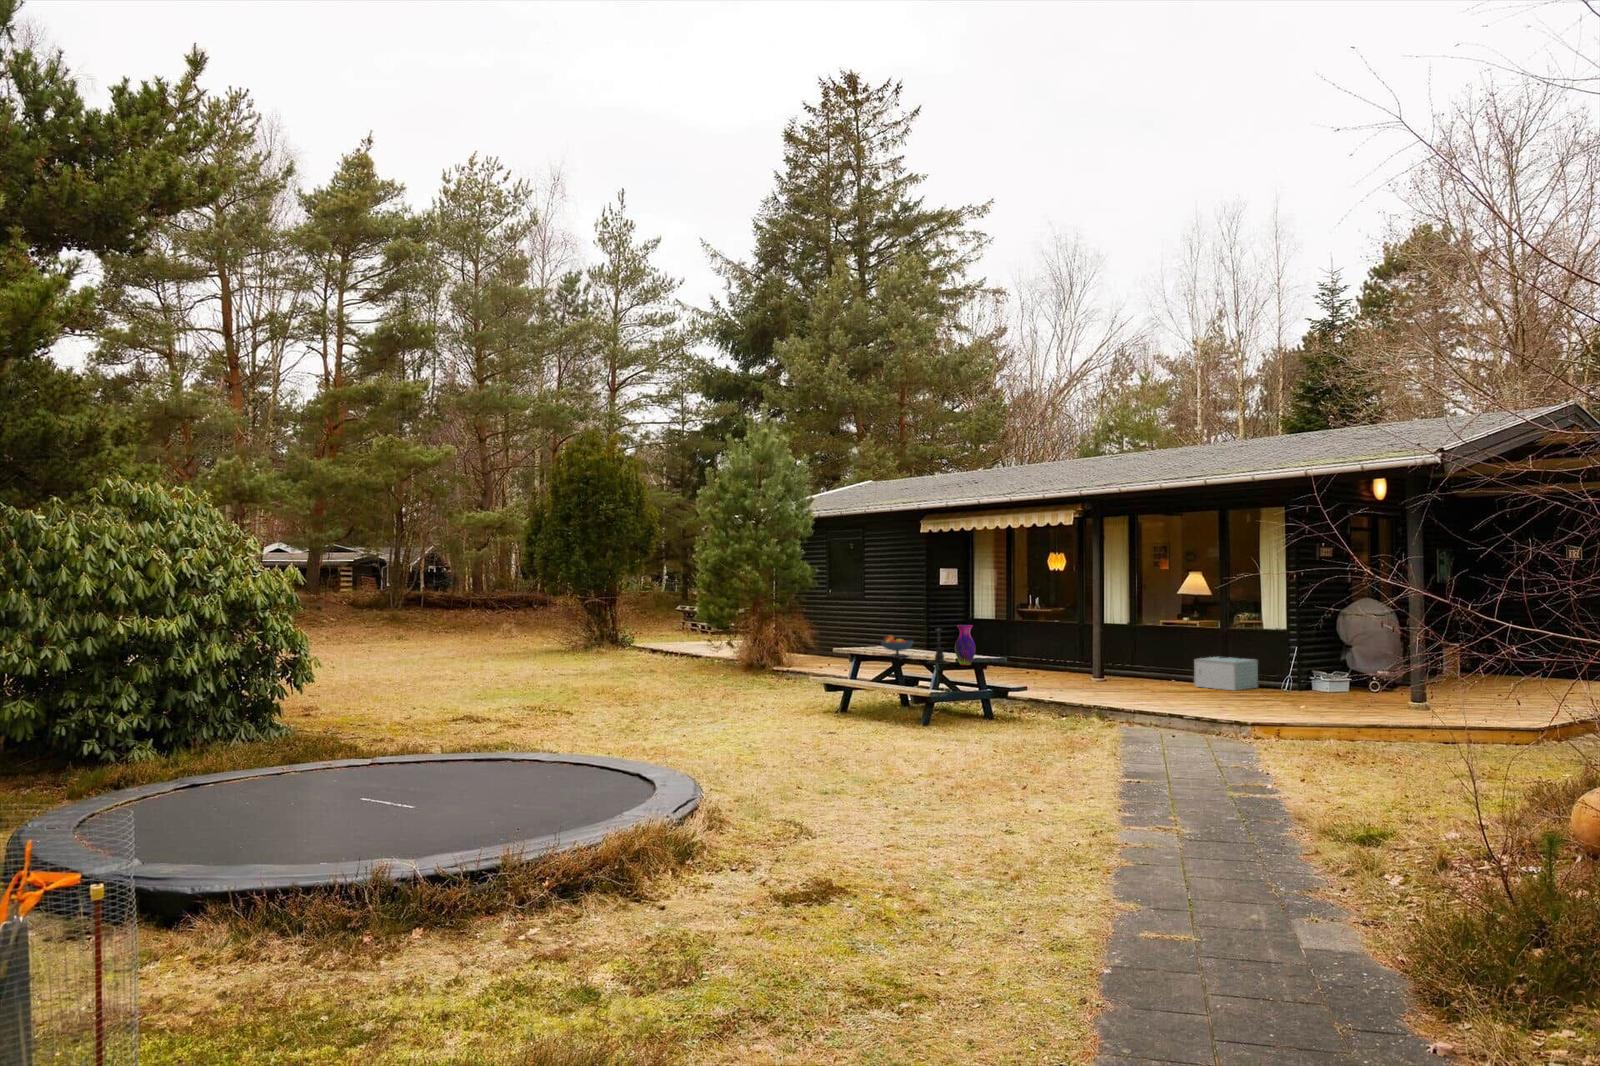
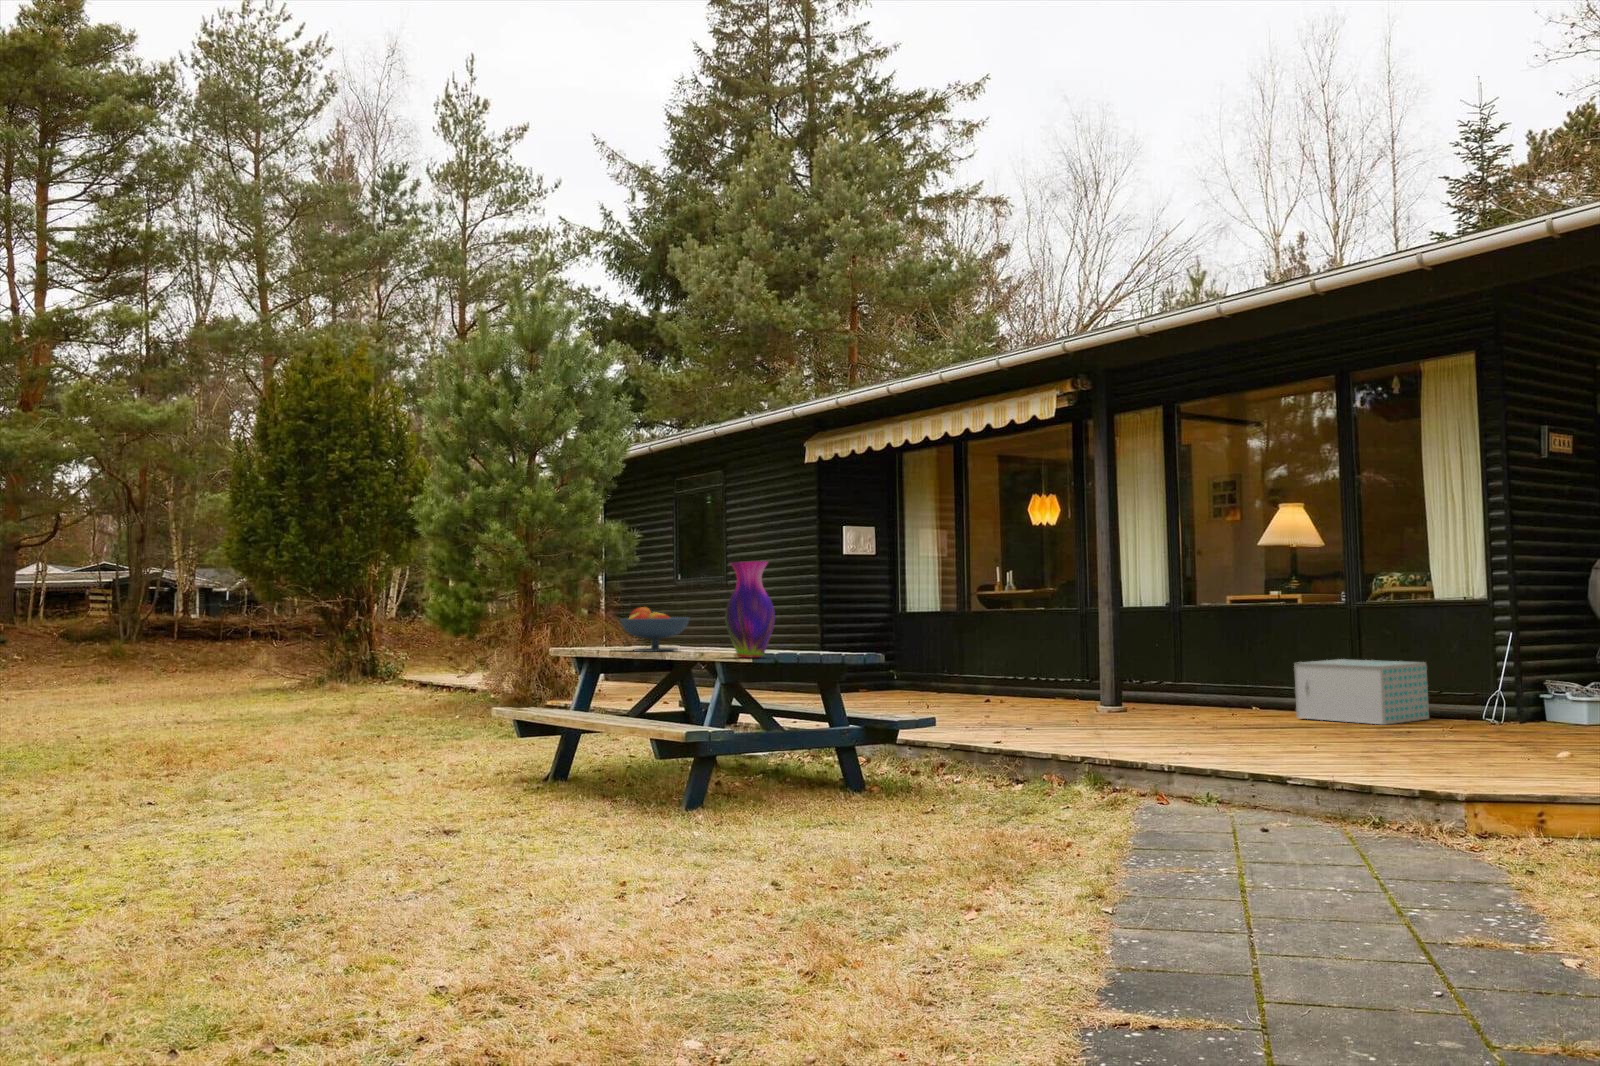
candle holder: present [932,629,947,663] -> none [683,566,729,657]

